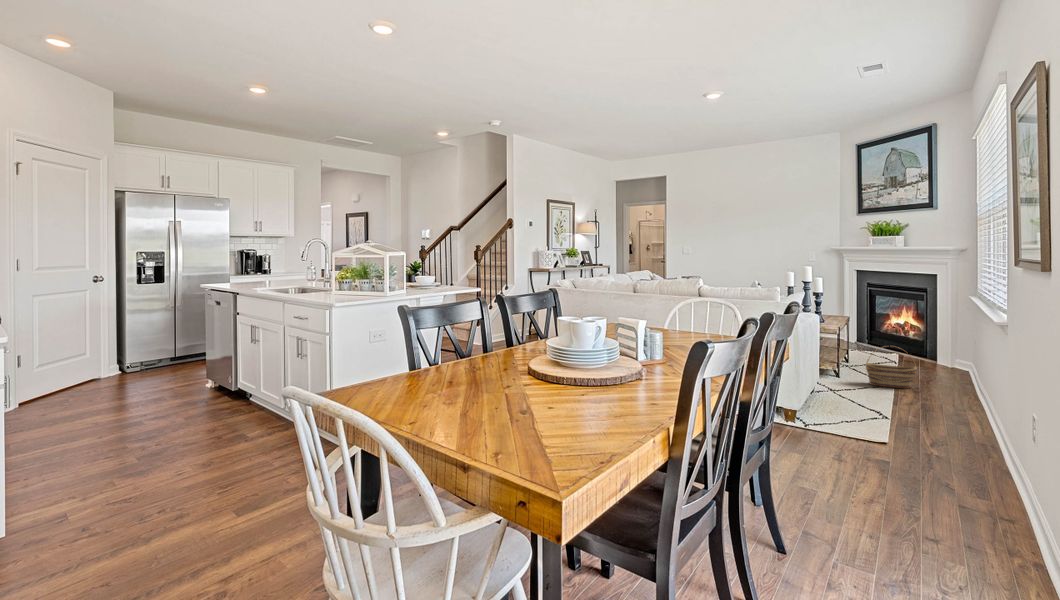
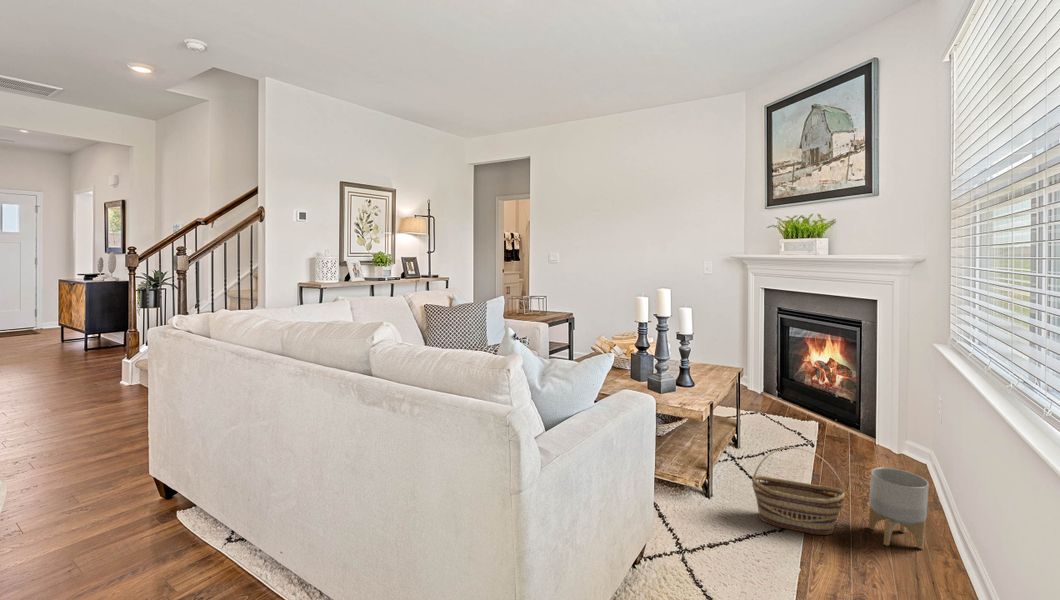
planter: none [930,356,961,392] -> present [869,468,929,549]

